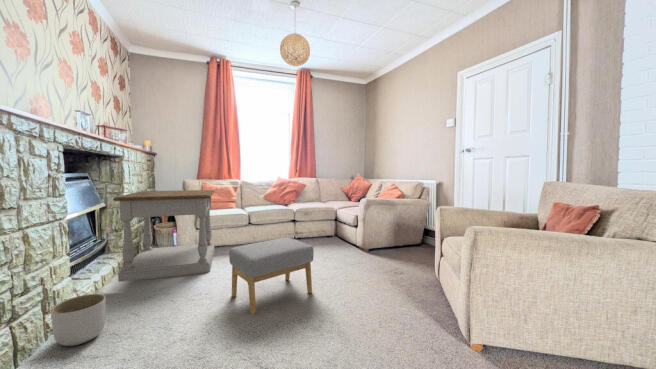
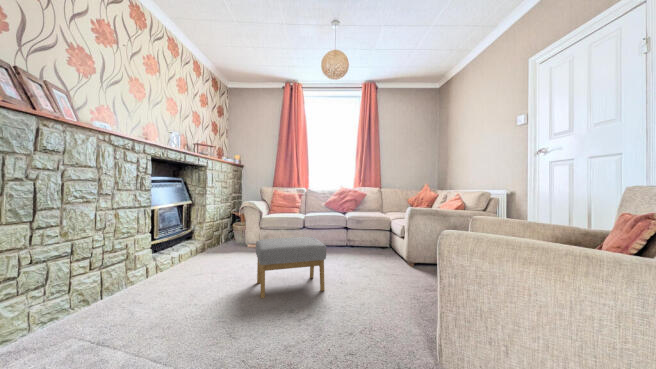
side table: present [113,190,215,282] -> none [192,194,274,263]
planter: present [51,294,106,346] -> none [127,262,162,296]

